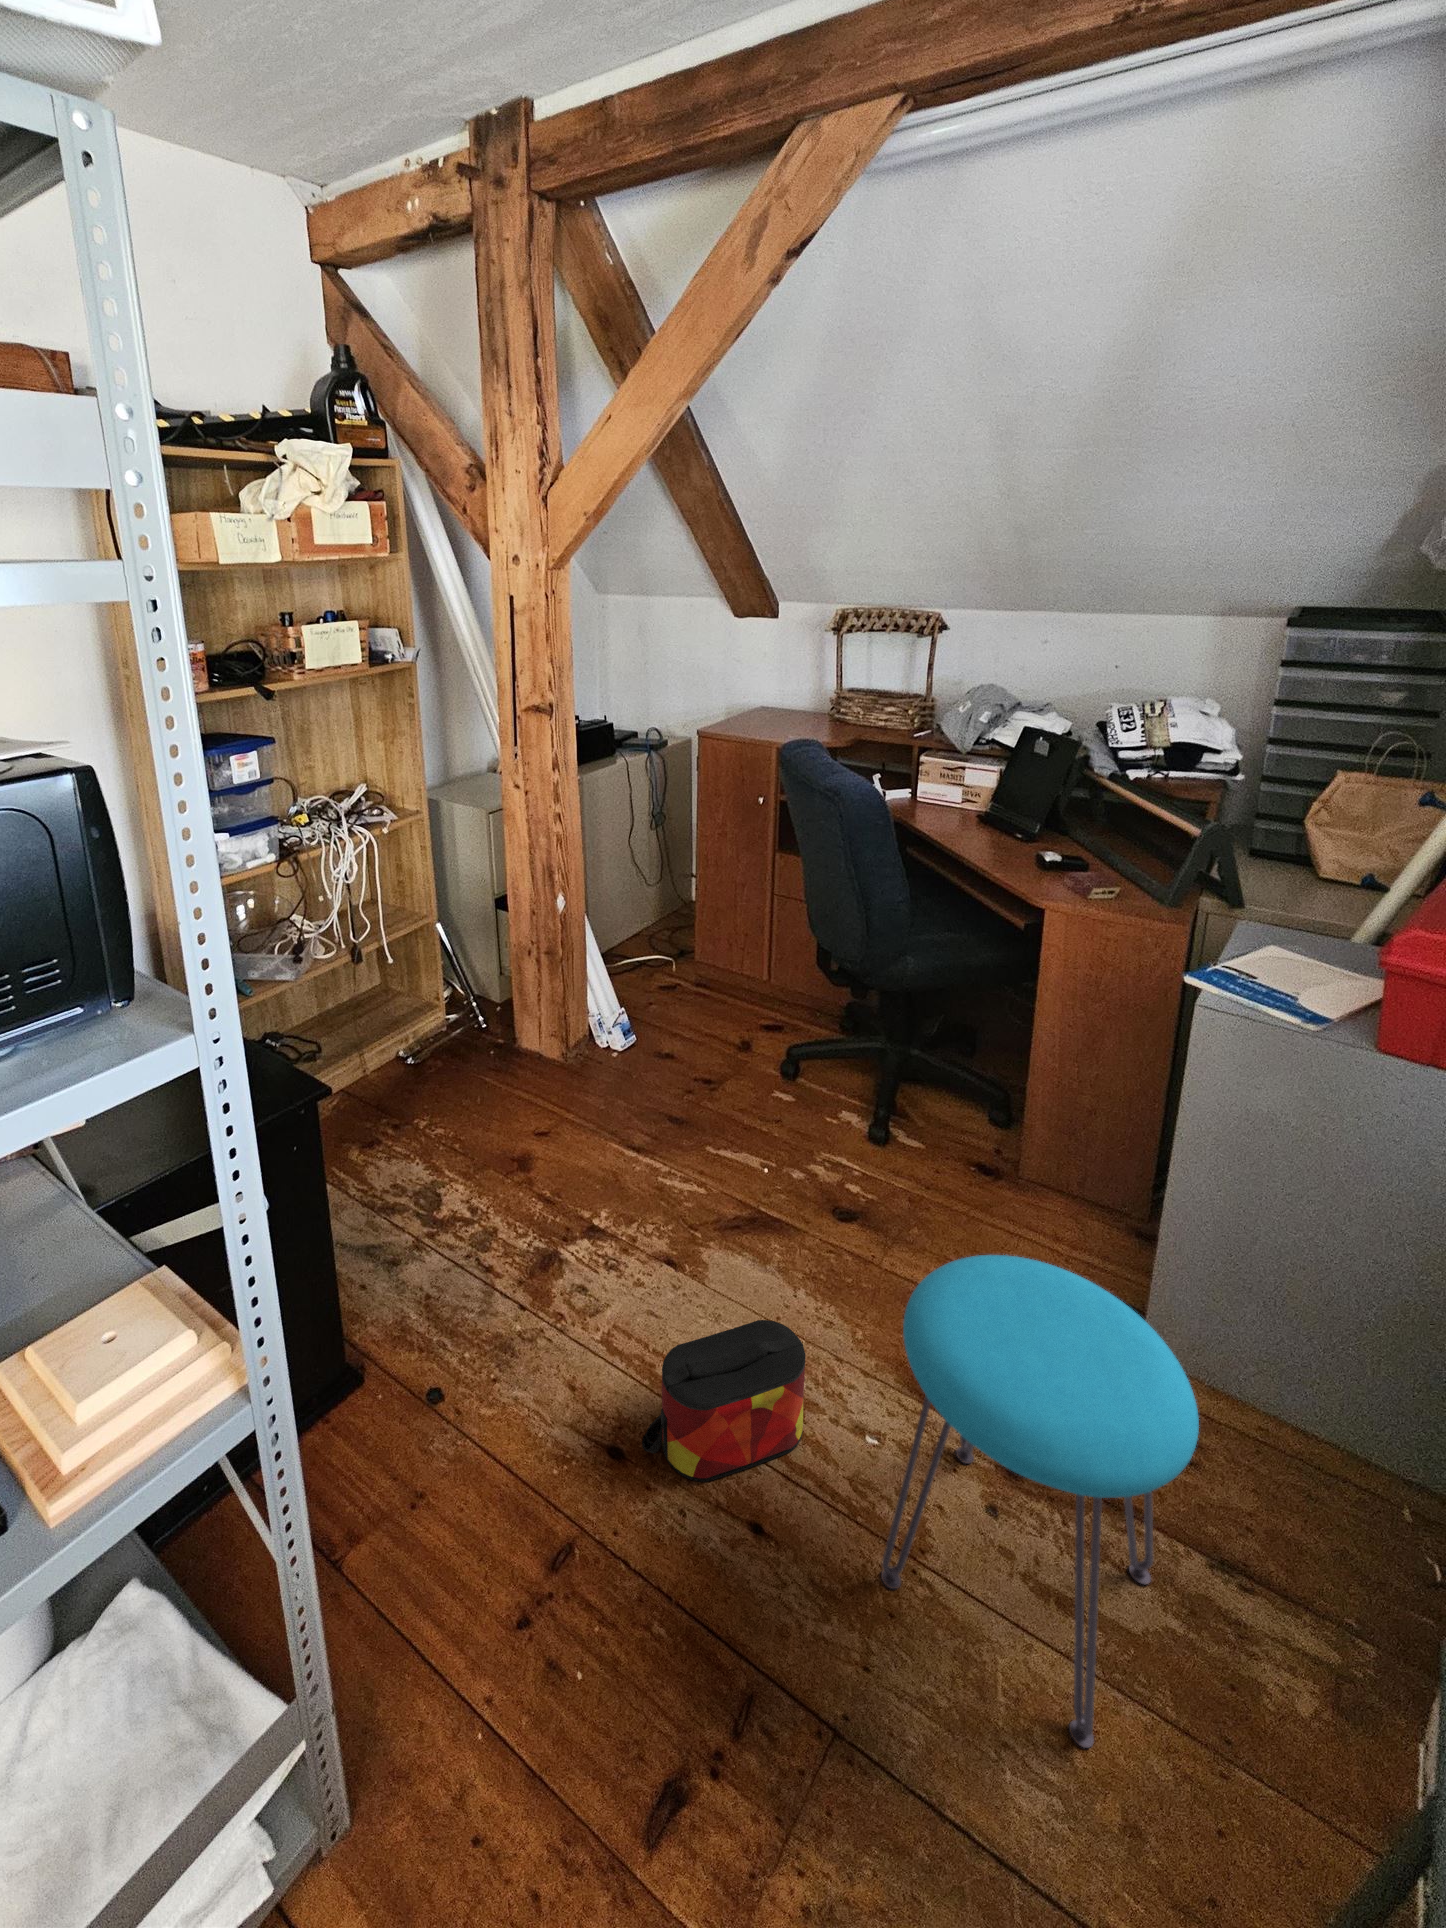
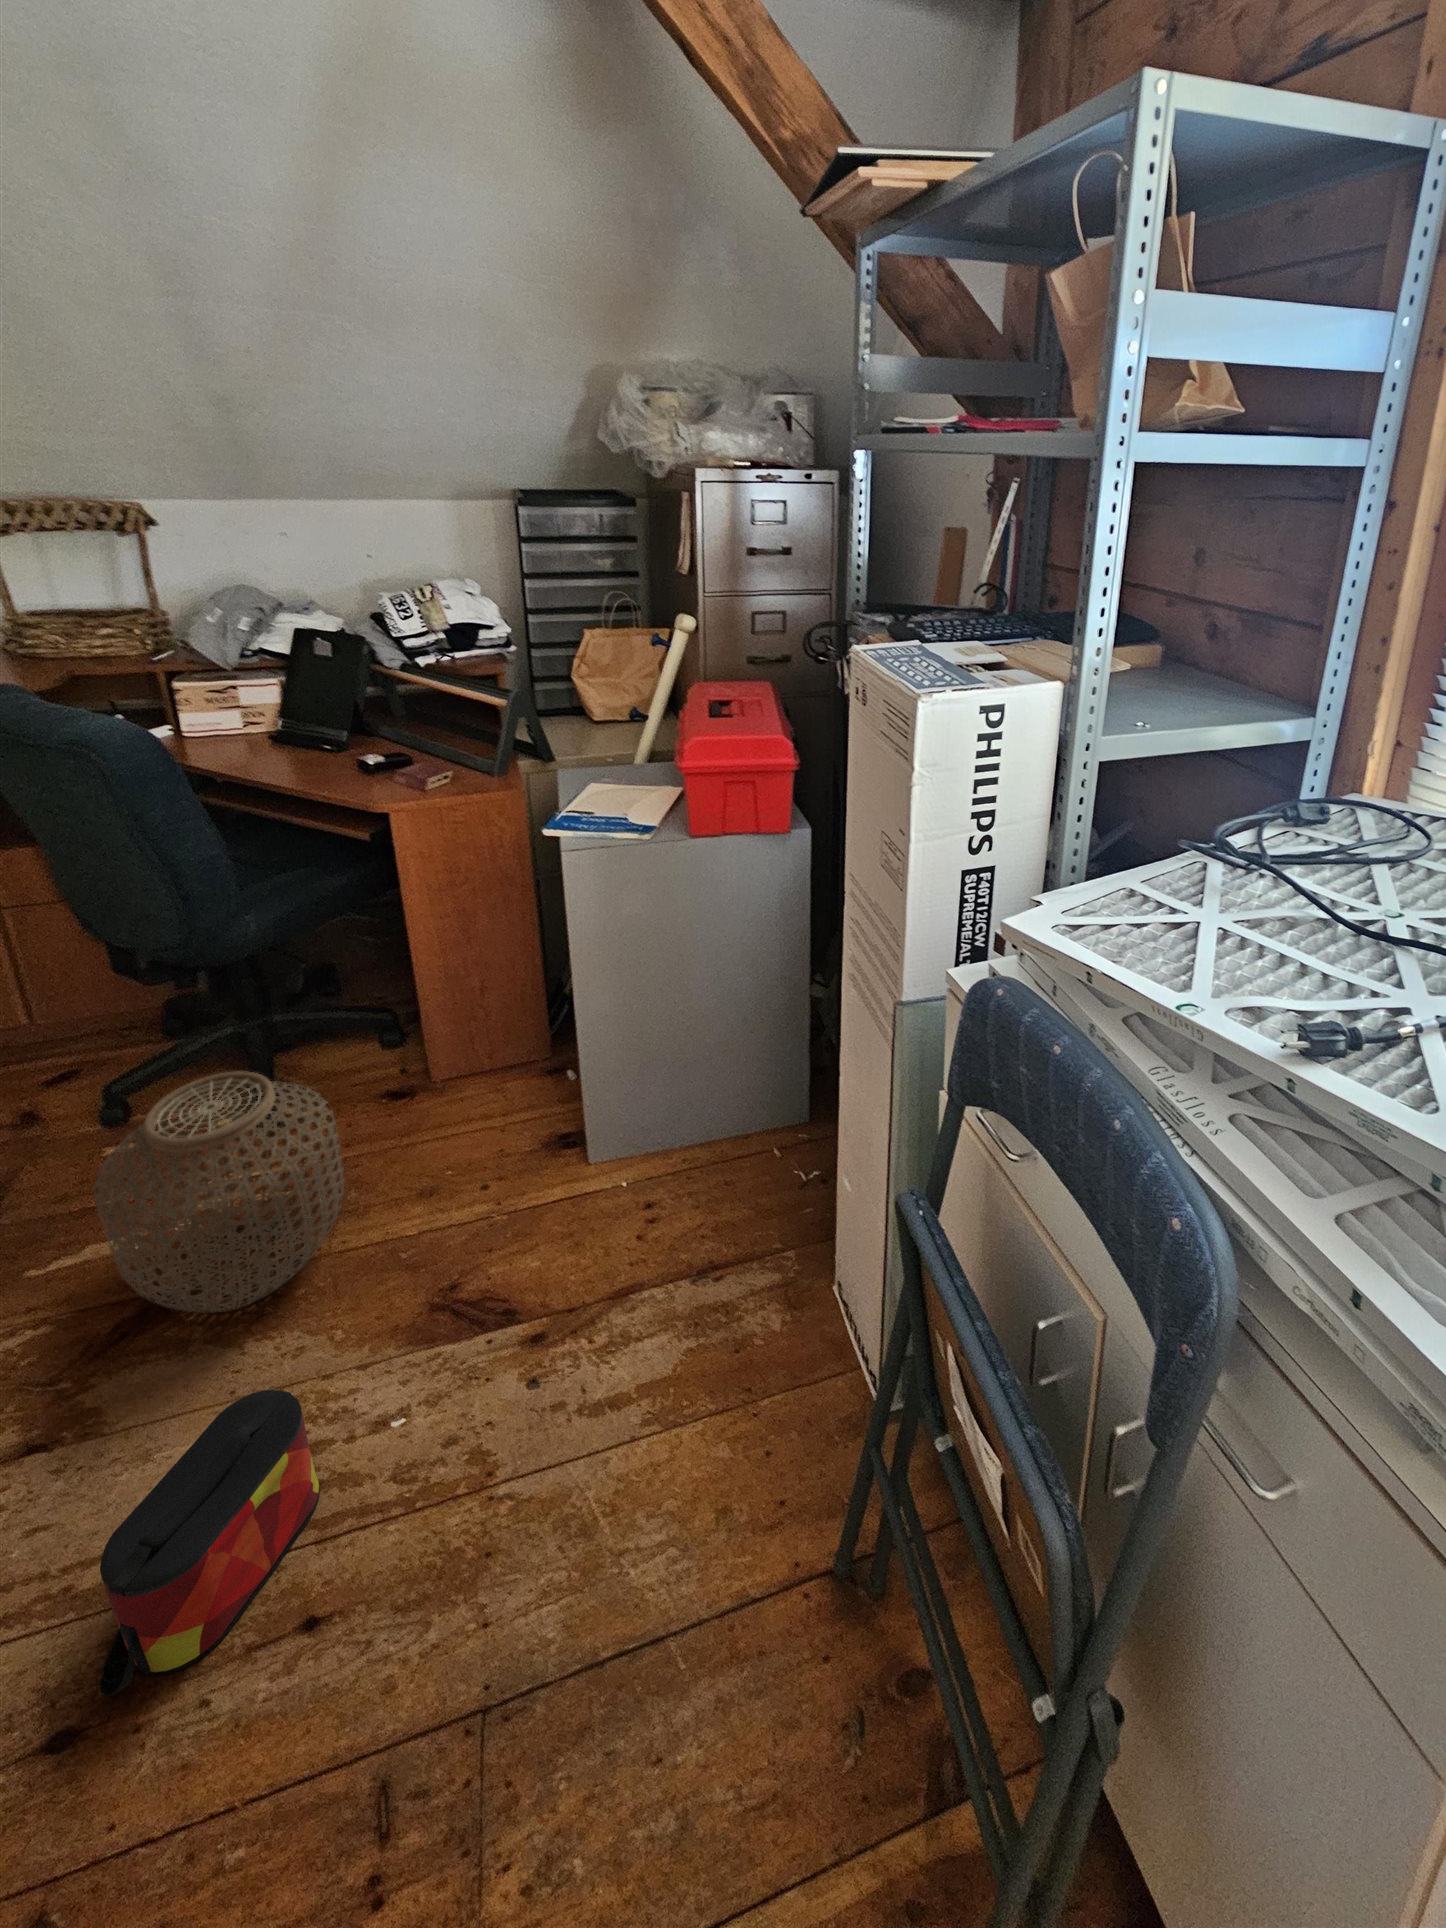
woven basket: none [747,1067,914,1262] -> present [94,1071,345,1313]
stool: present [881,1255,1199,1748] -> none [410,1123,677,1532]

